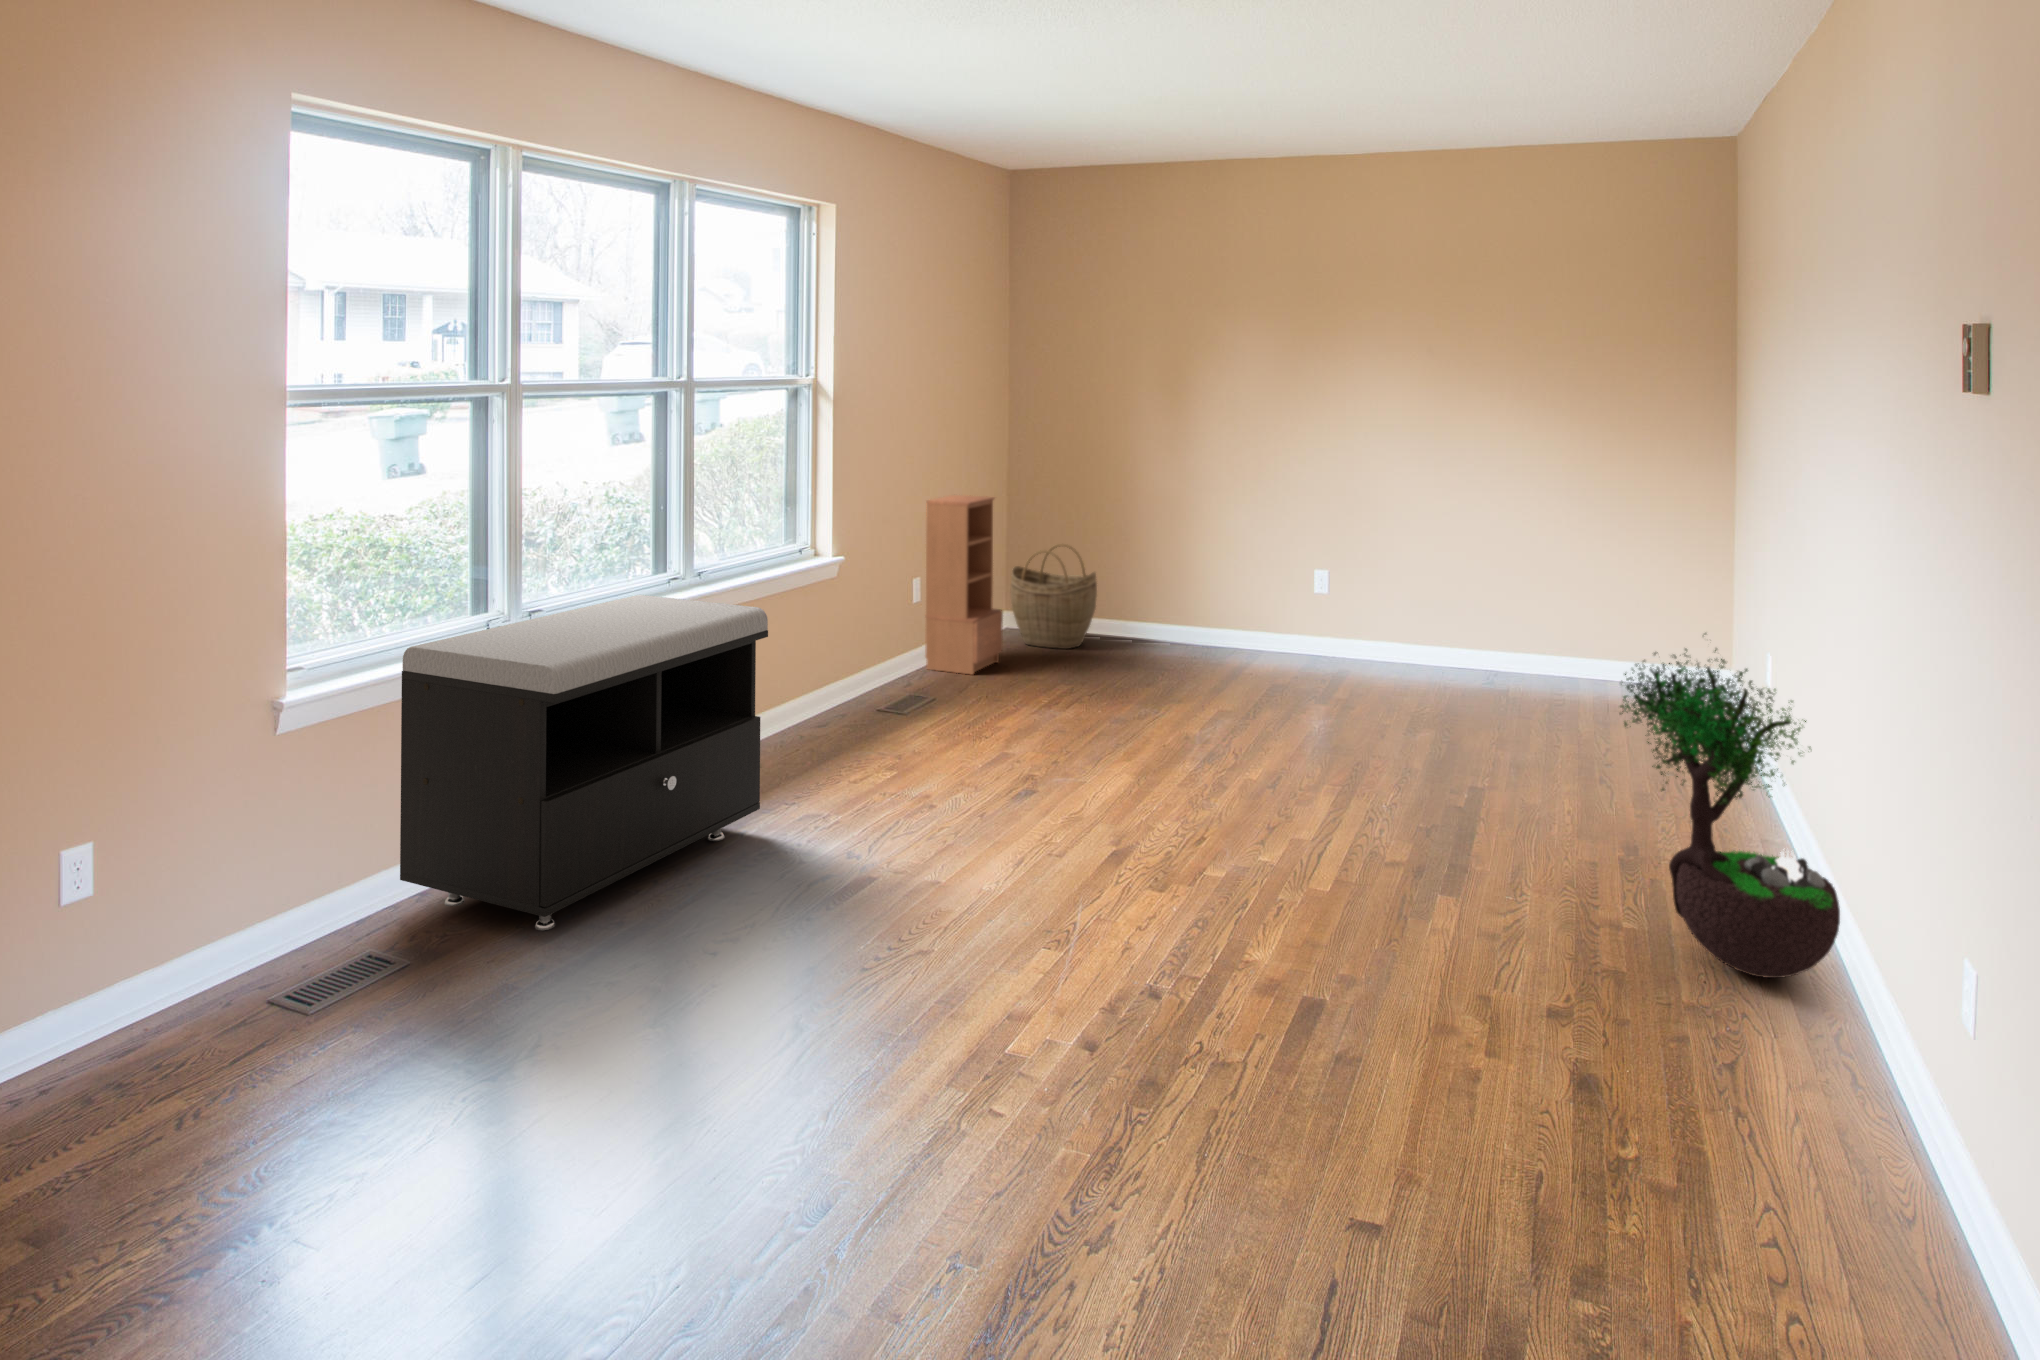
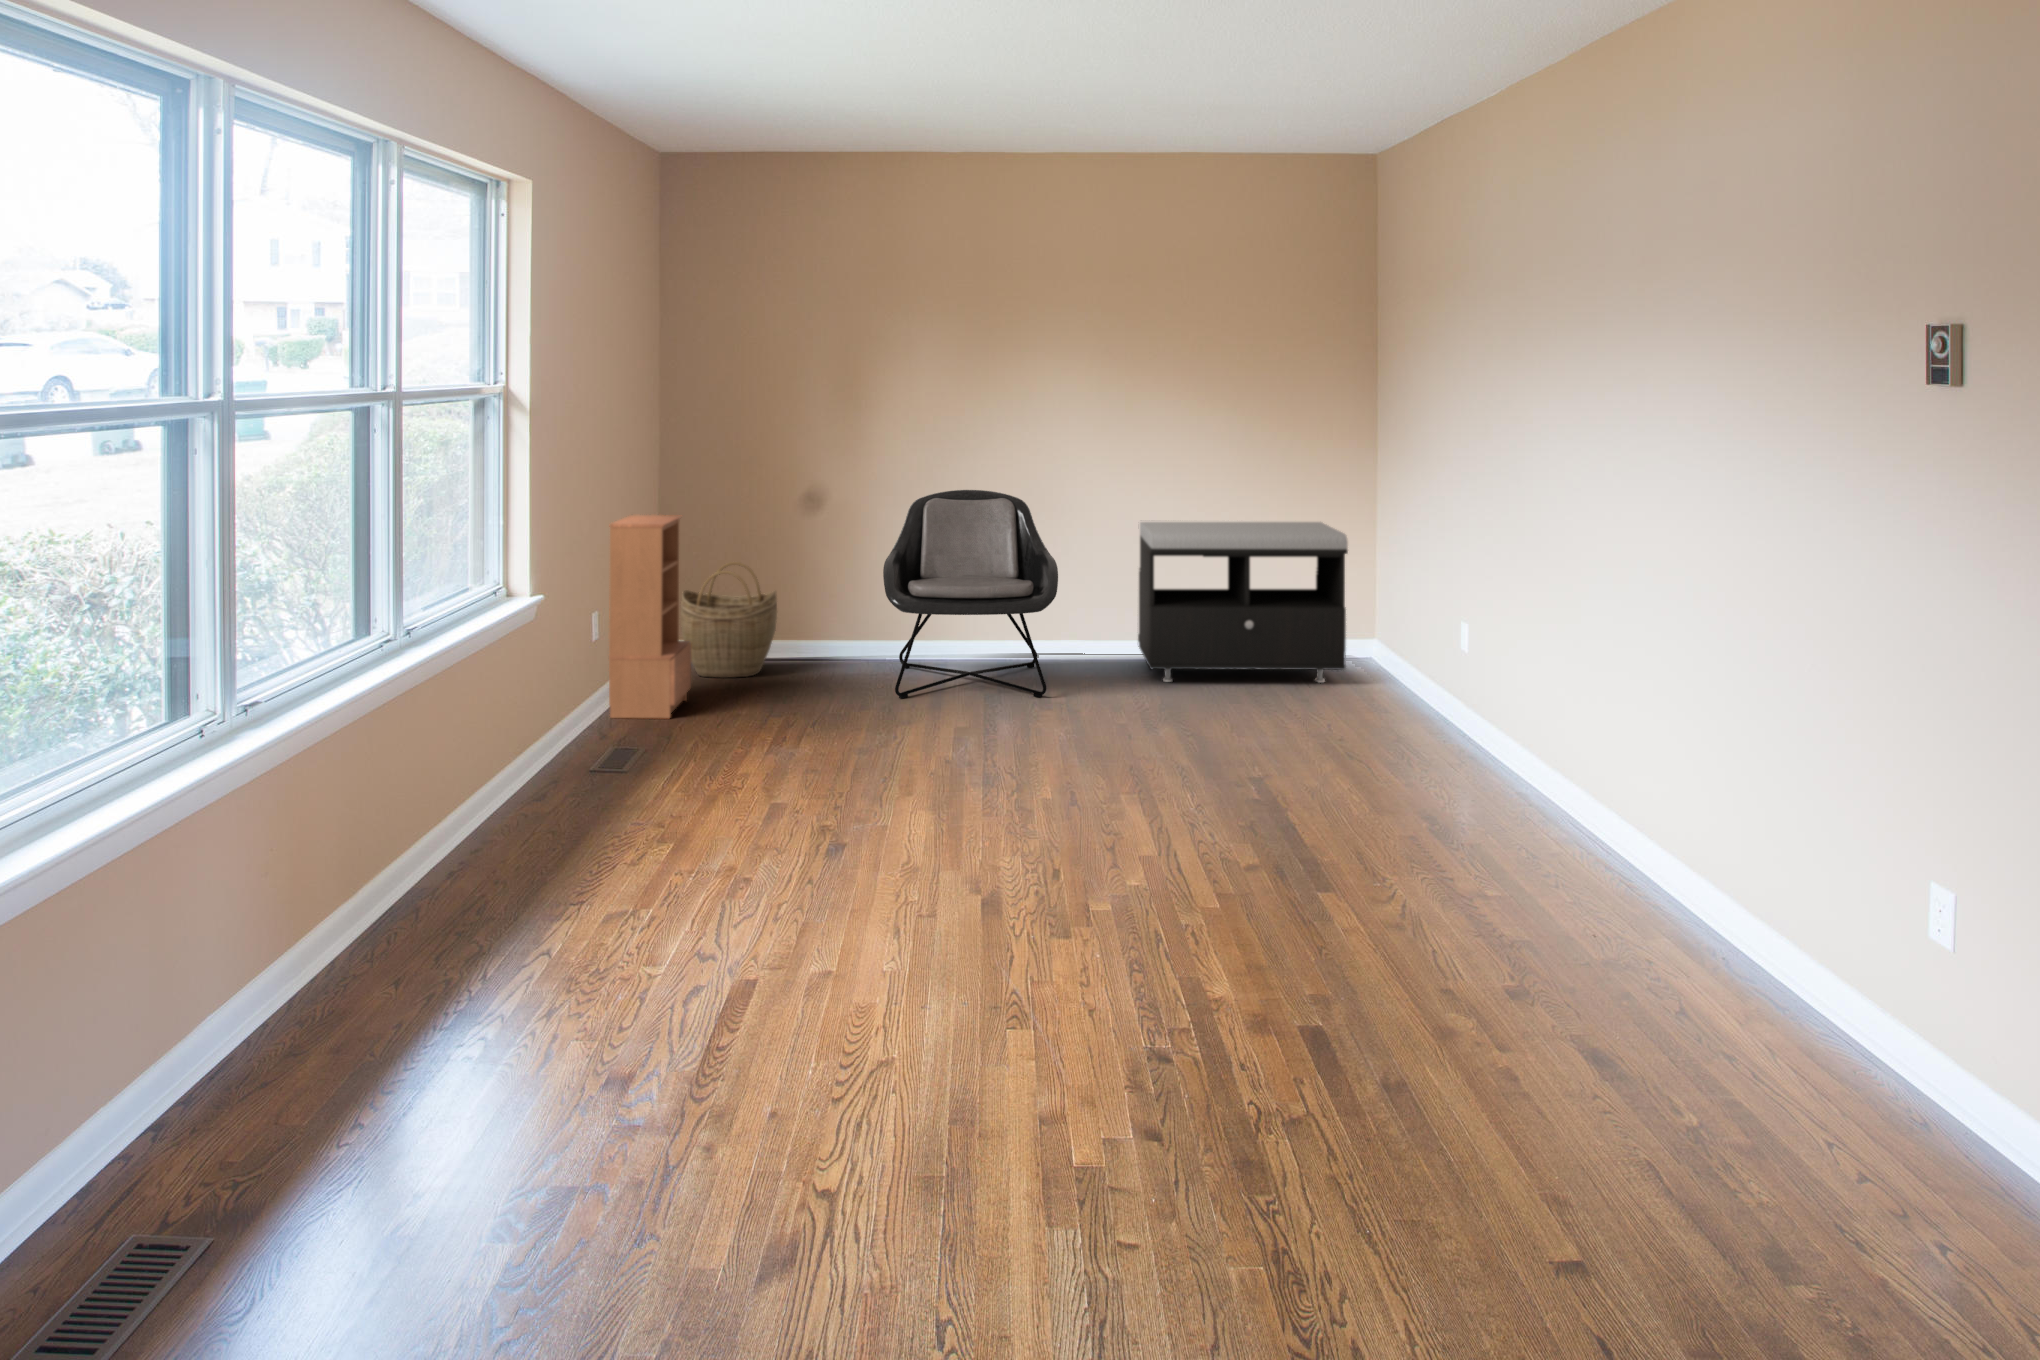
lounge chair: none [1172,487,1350,695] -> present [883,490,1058,698]
storage bench: present [400,595,768,930] -> present [1138,522,1348,683]
potted tree: present [1620,633,1840,978] -> none [1468,612,1673,916]

